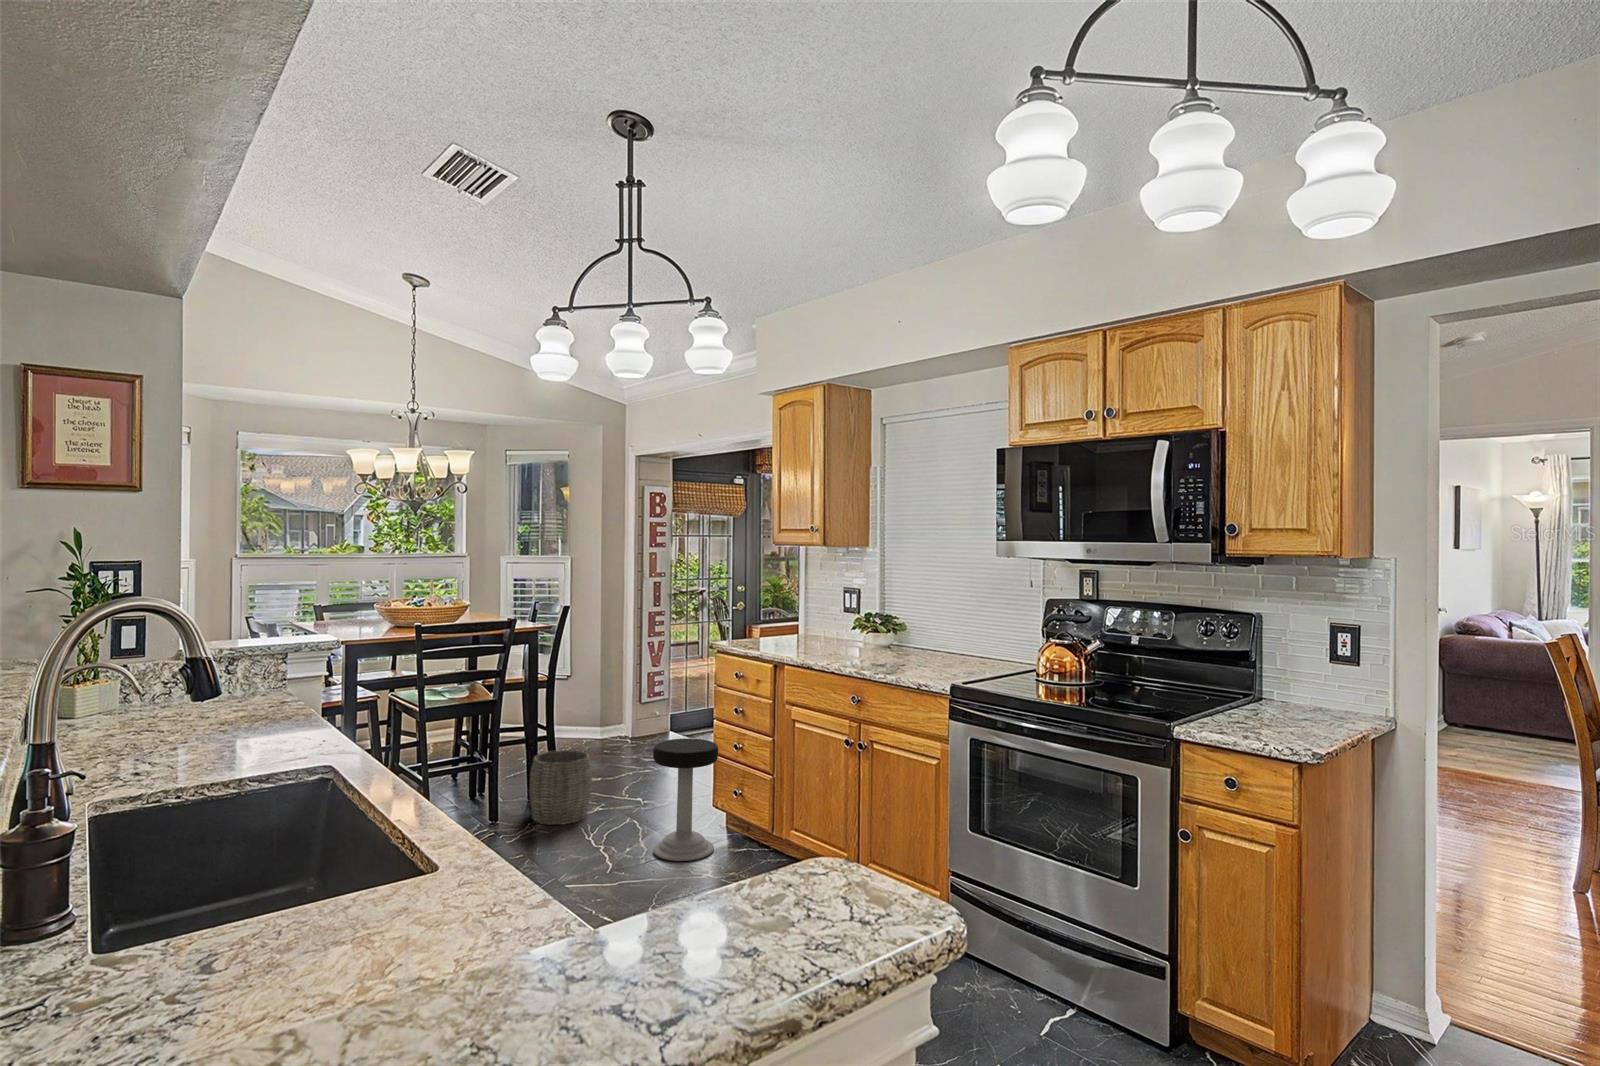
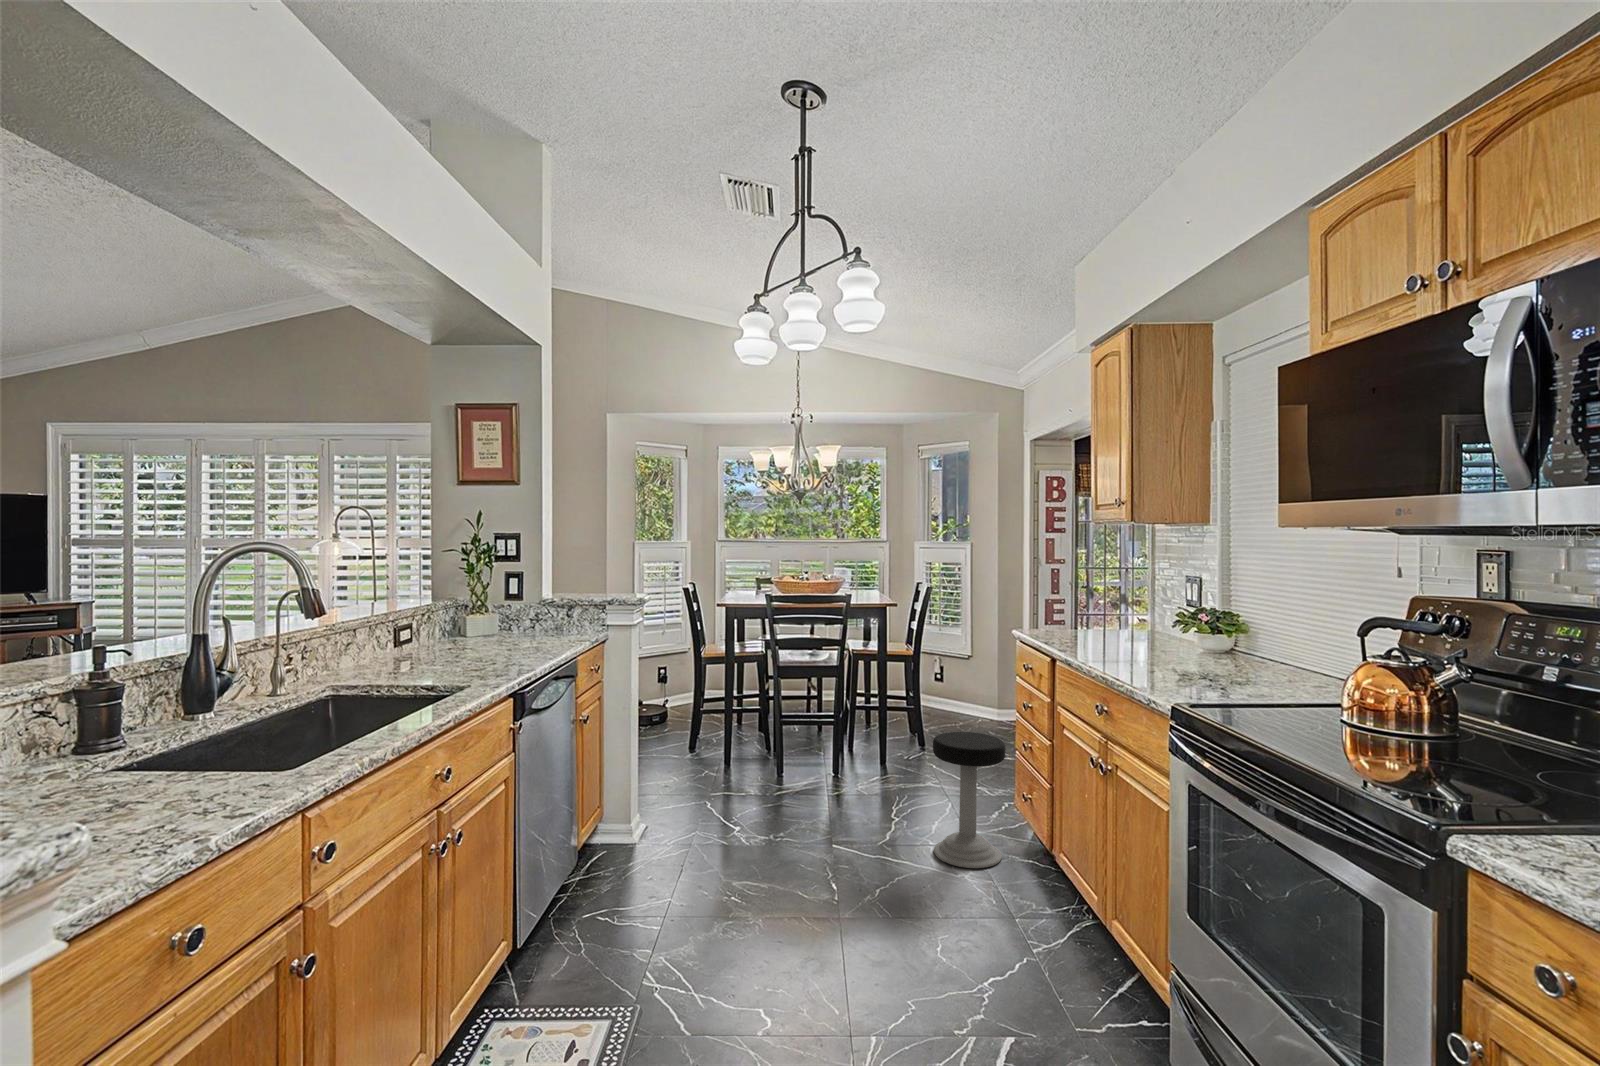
woven basket: present [529,750,592,825] -> none [860,726,919,800]

